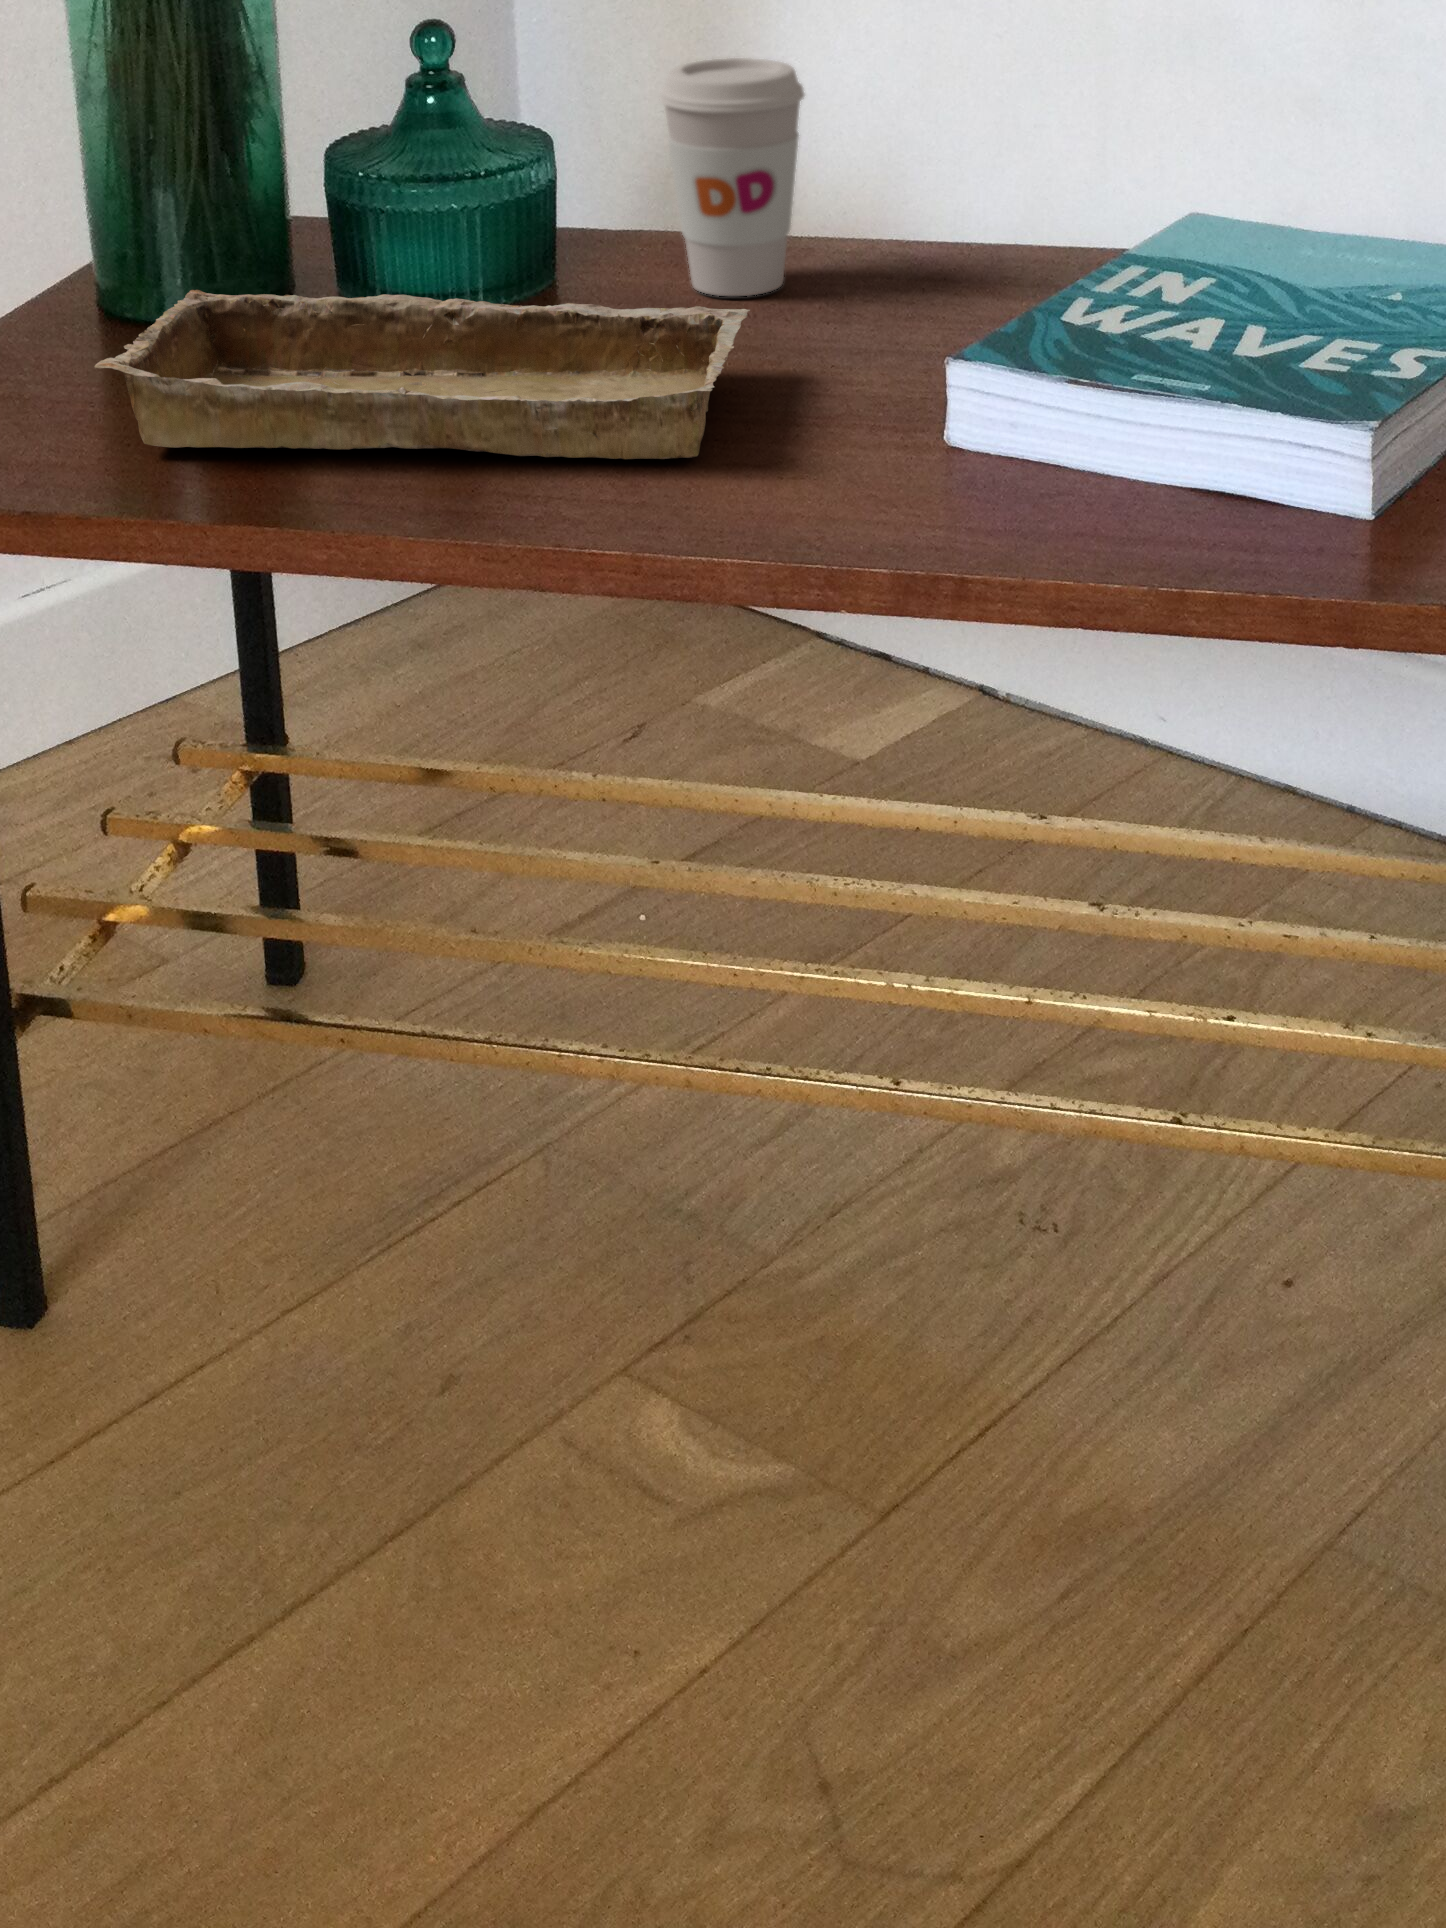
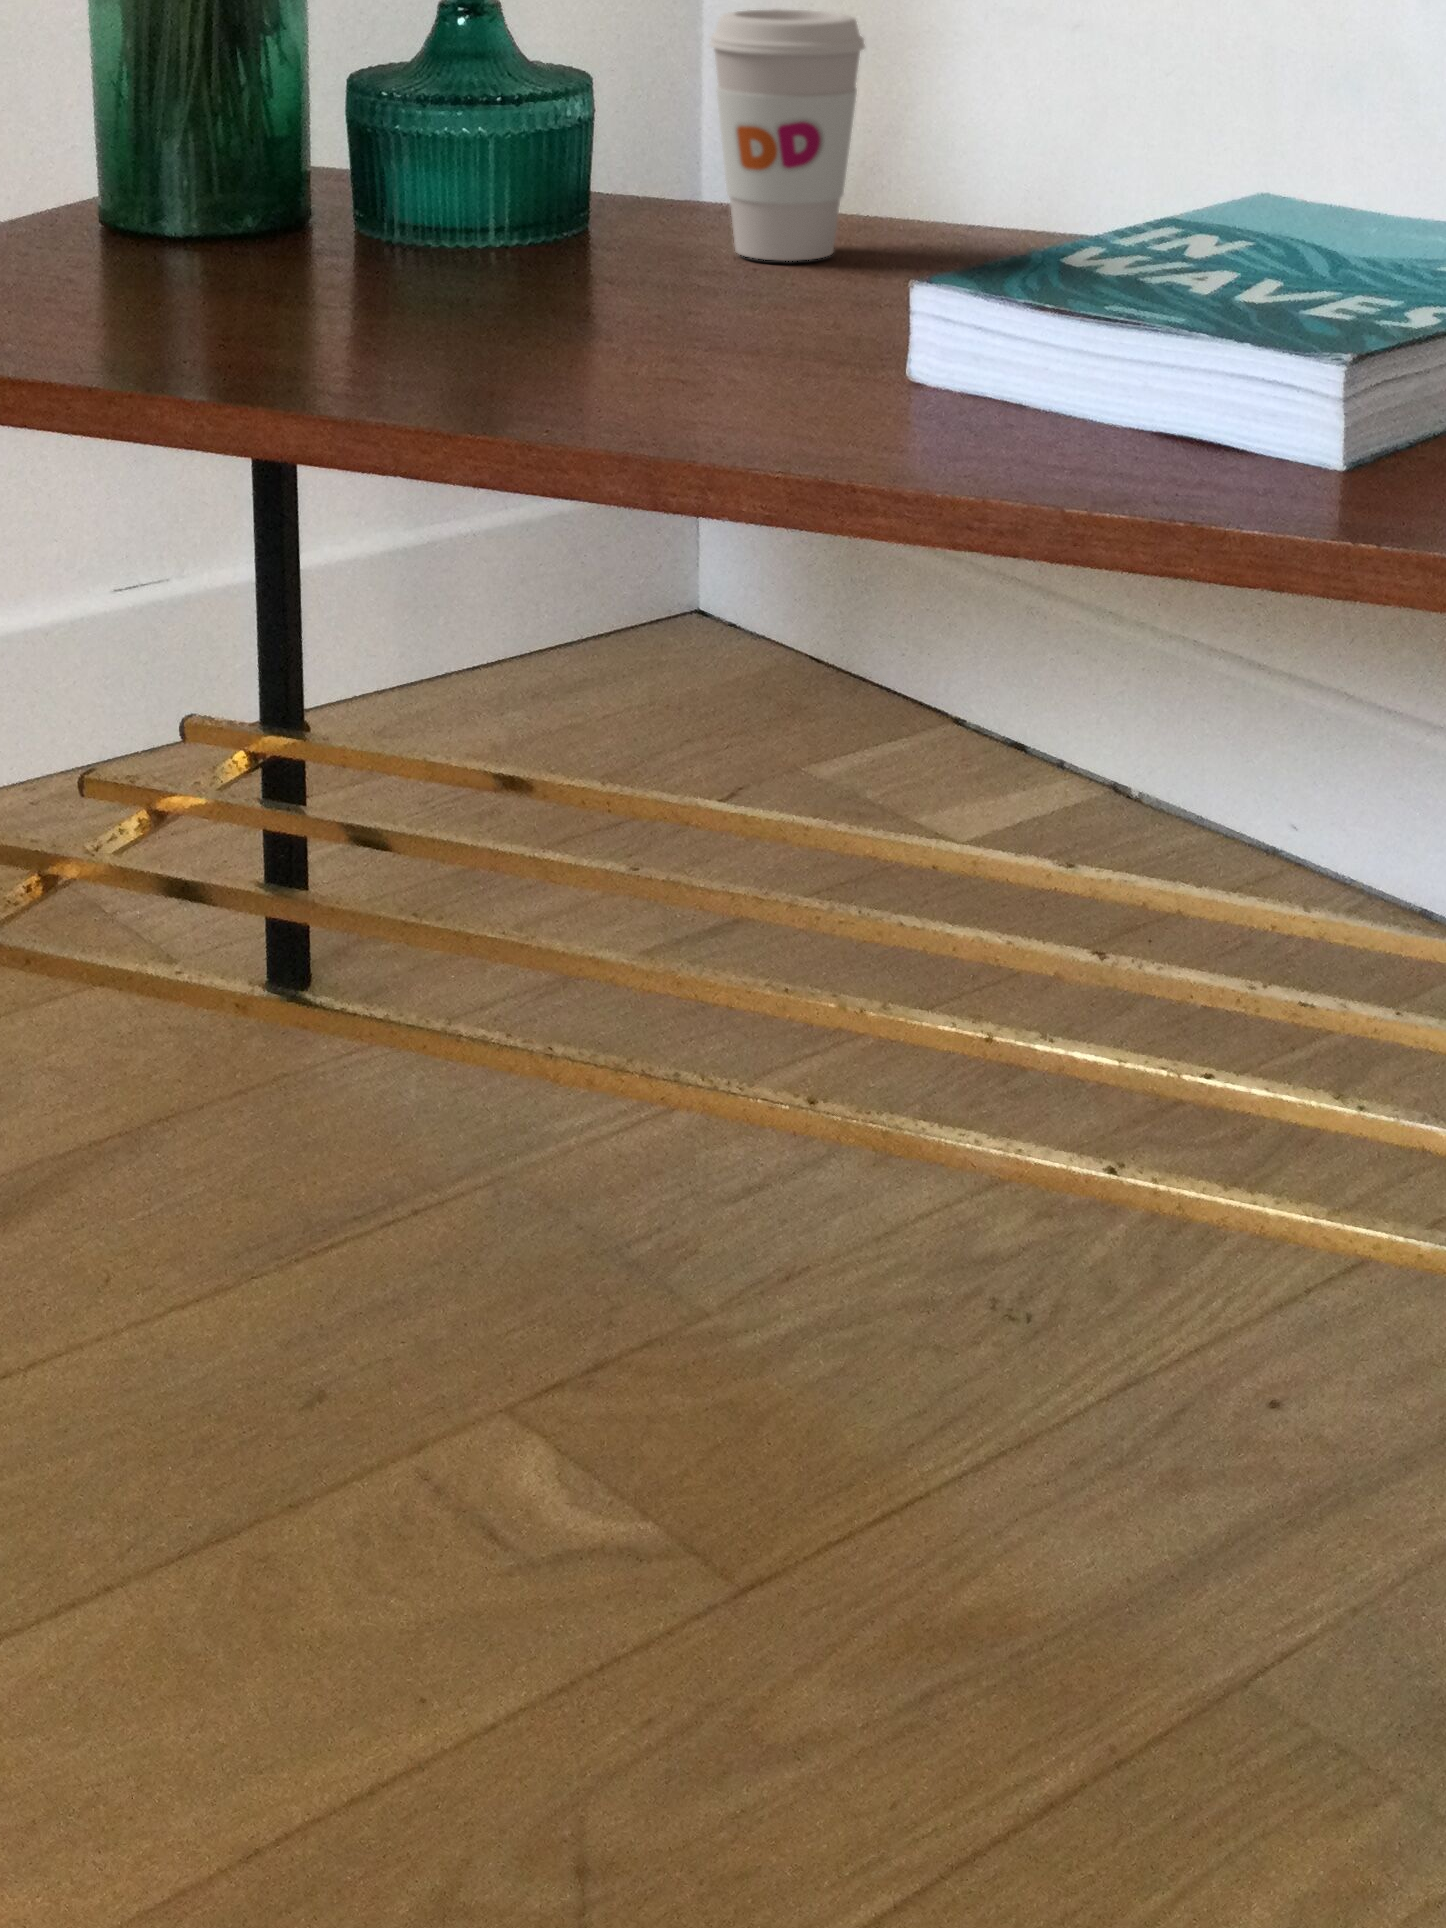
tray: present [94,290,750,459] -> none [19,192,749,371]

